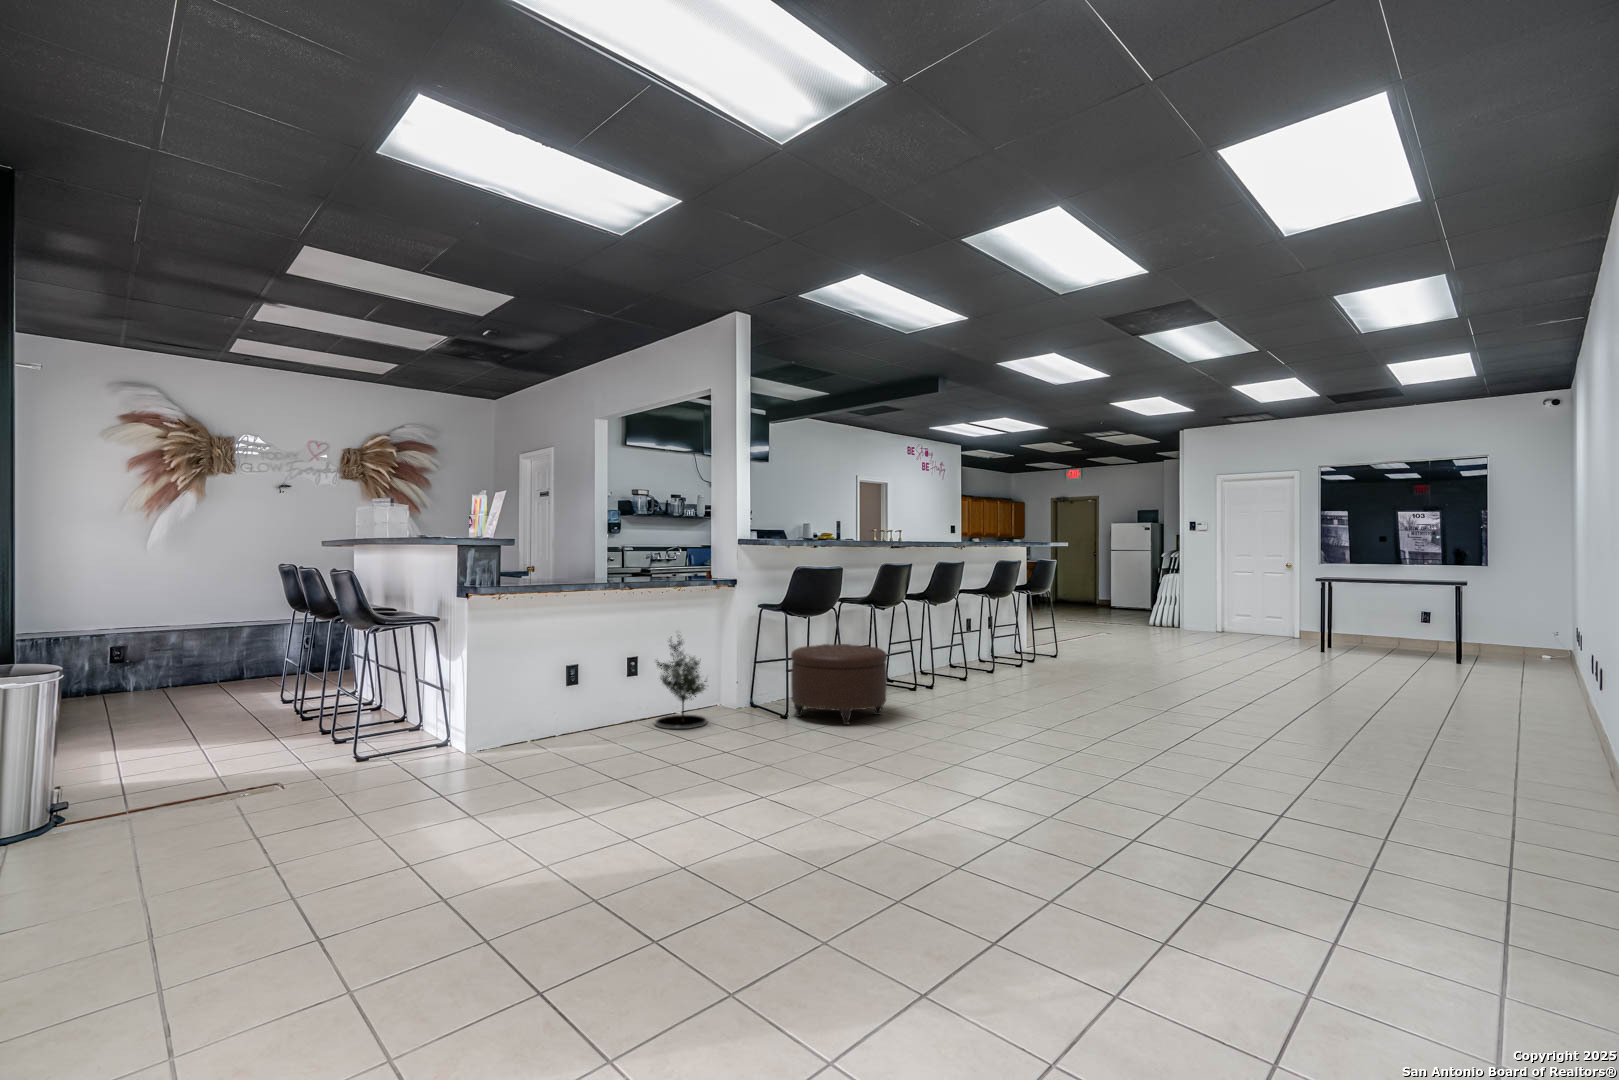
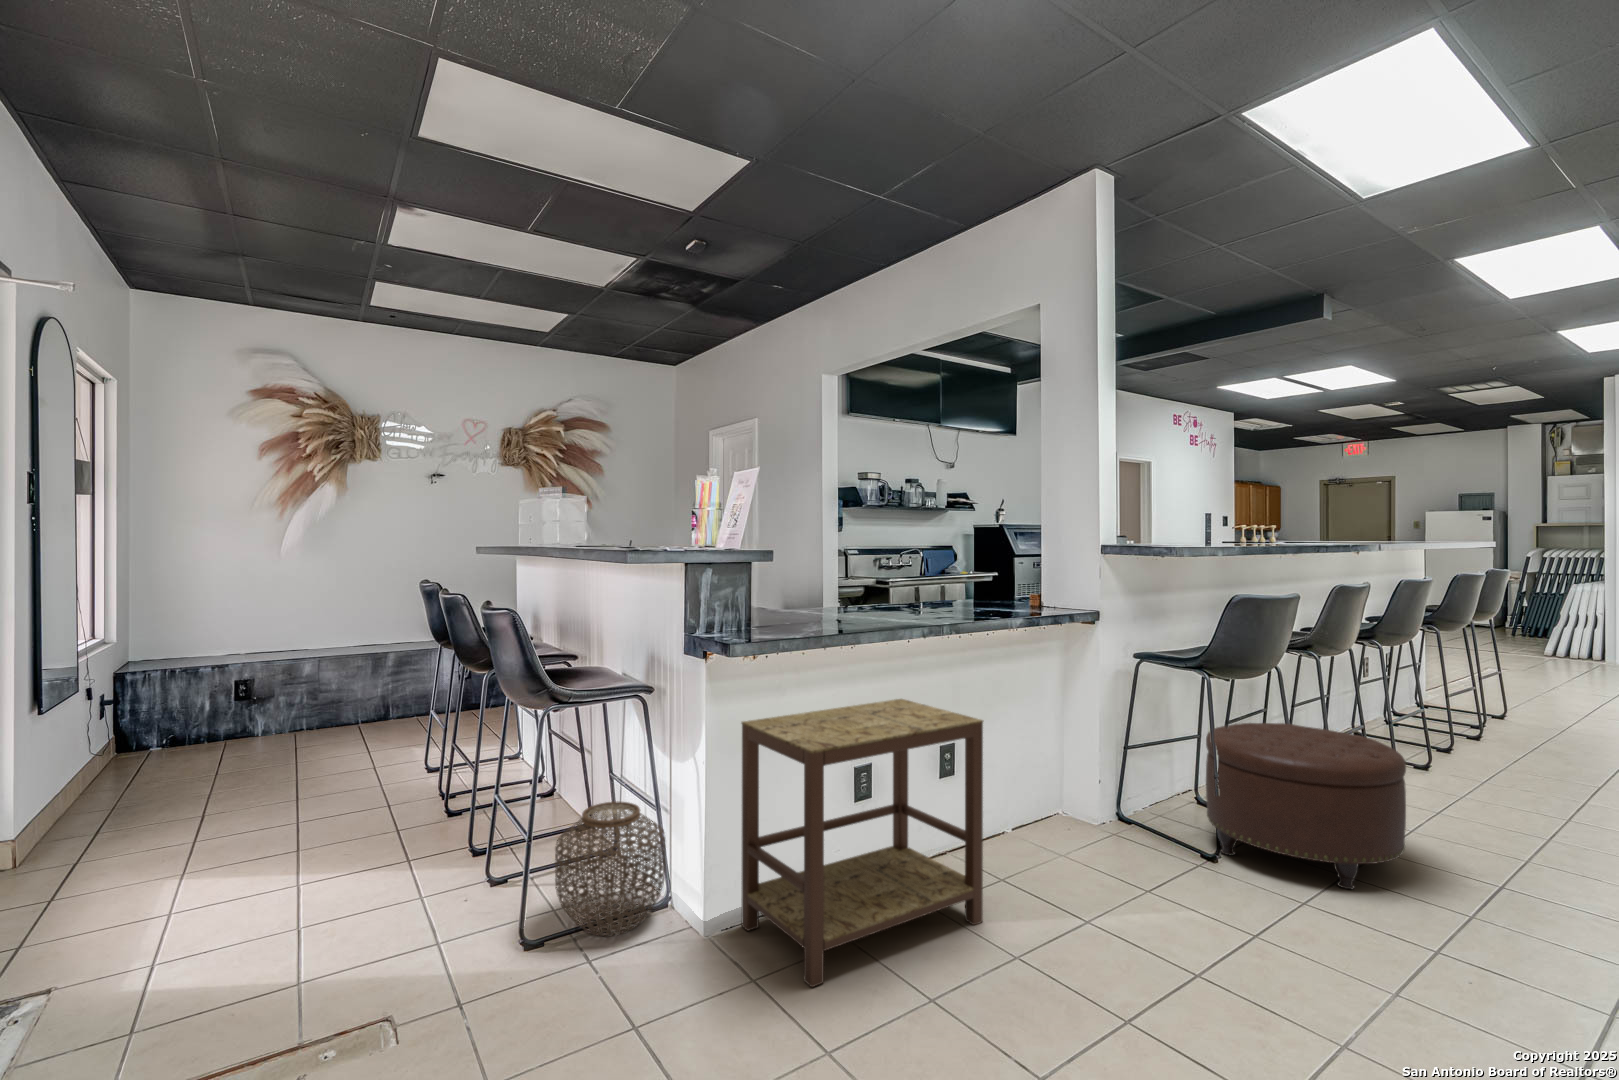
side table: none [490,627,633,766] -> present [741,699,983,987]
potted tree: present [655,636,707,729] -> none [983,704,1090,881]
woven basket: none [375,686,445,757] -> present [555,801,666,936]

